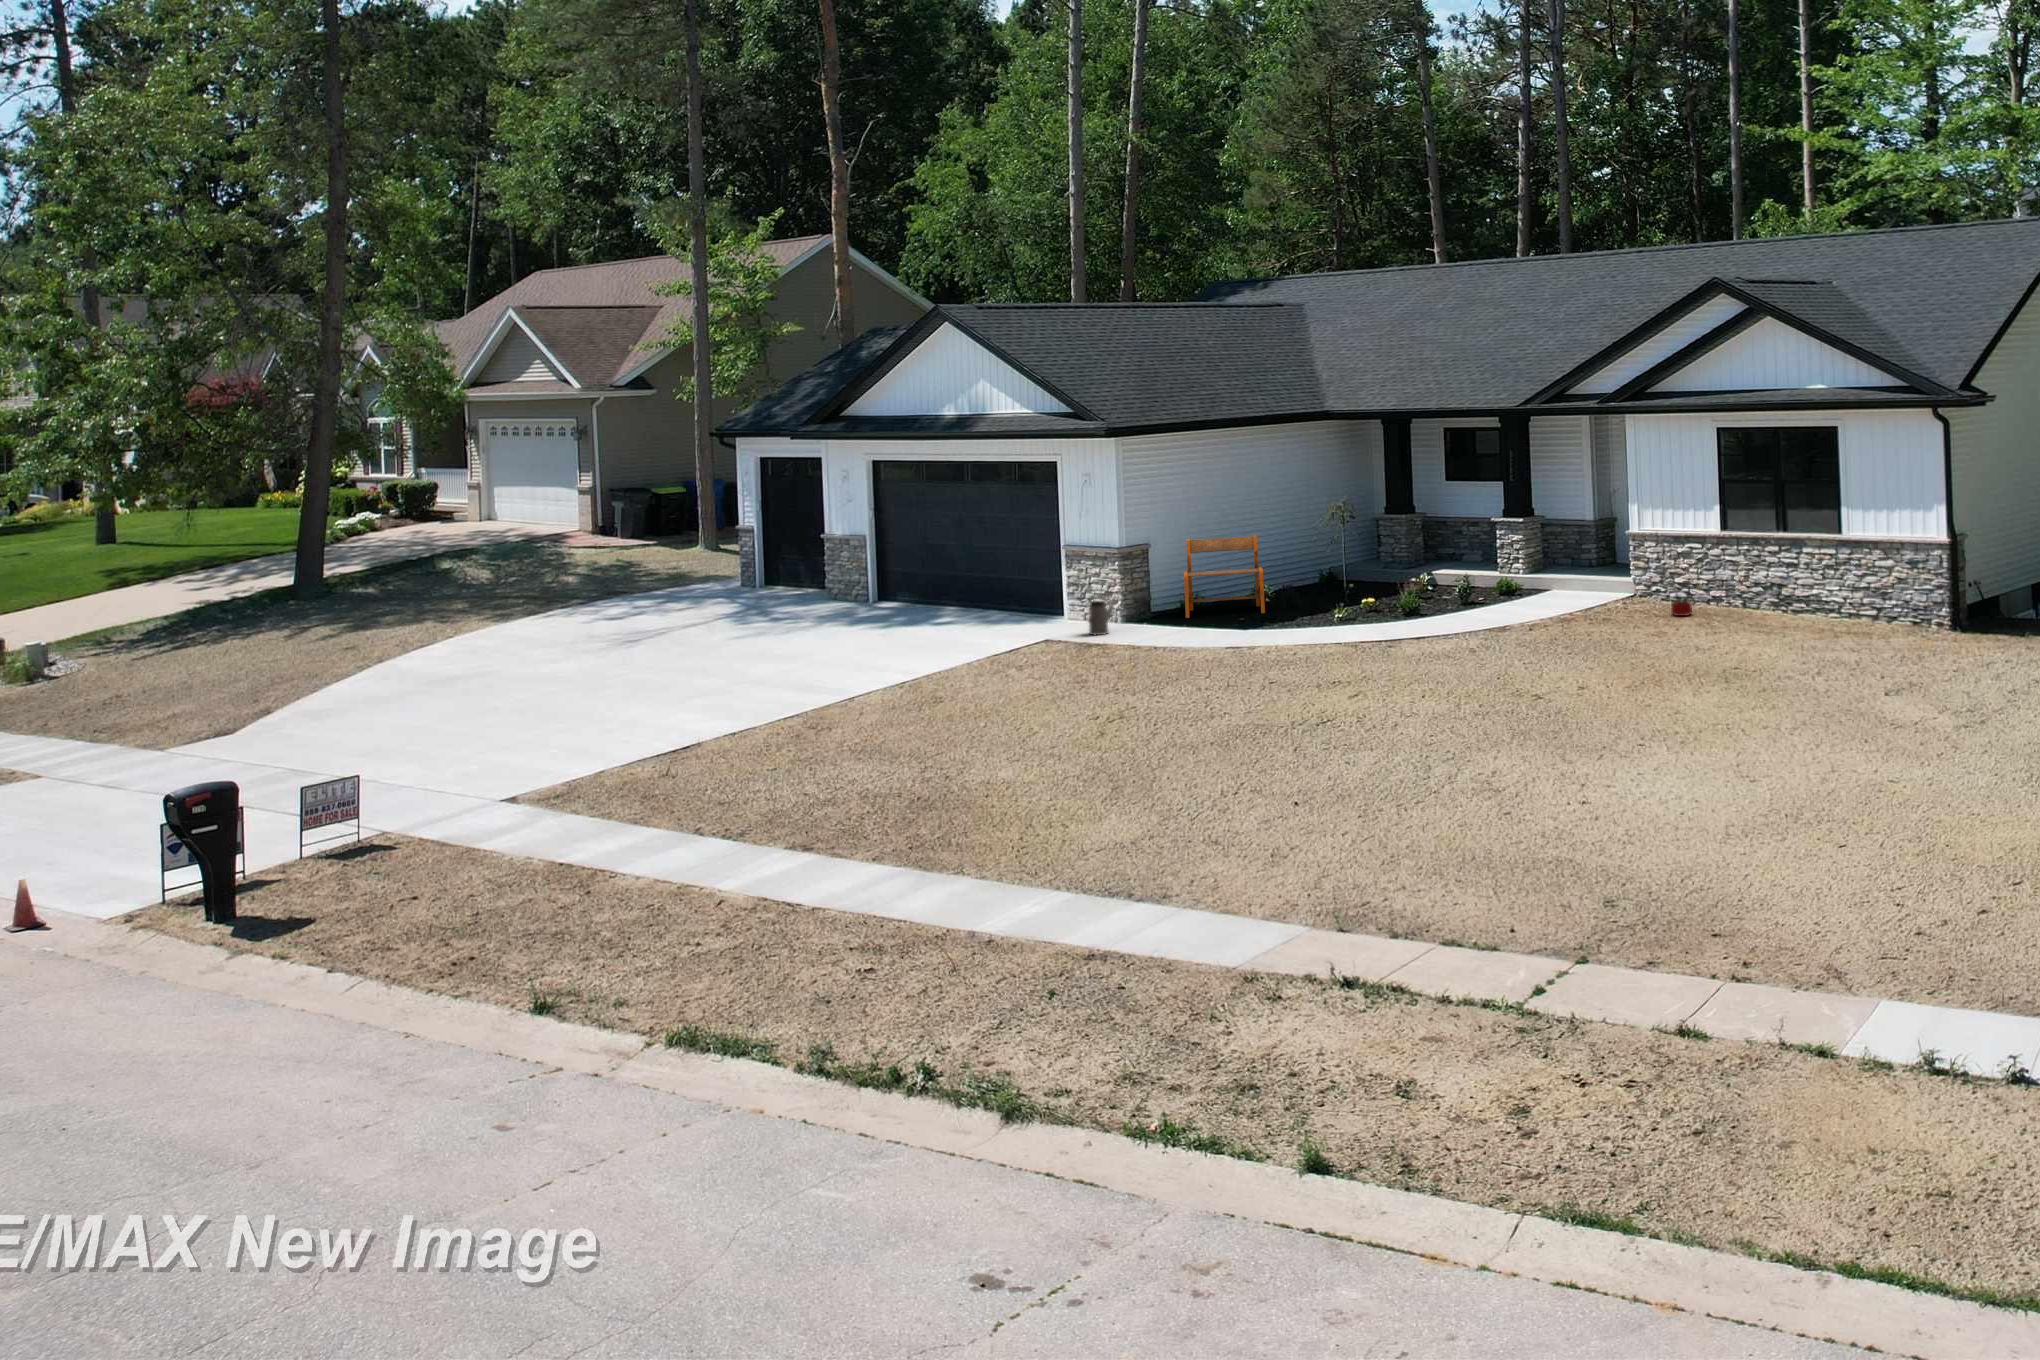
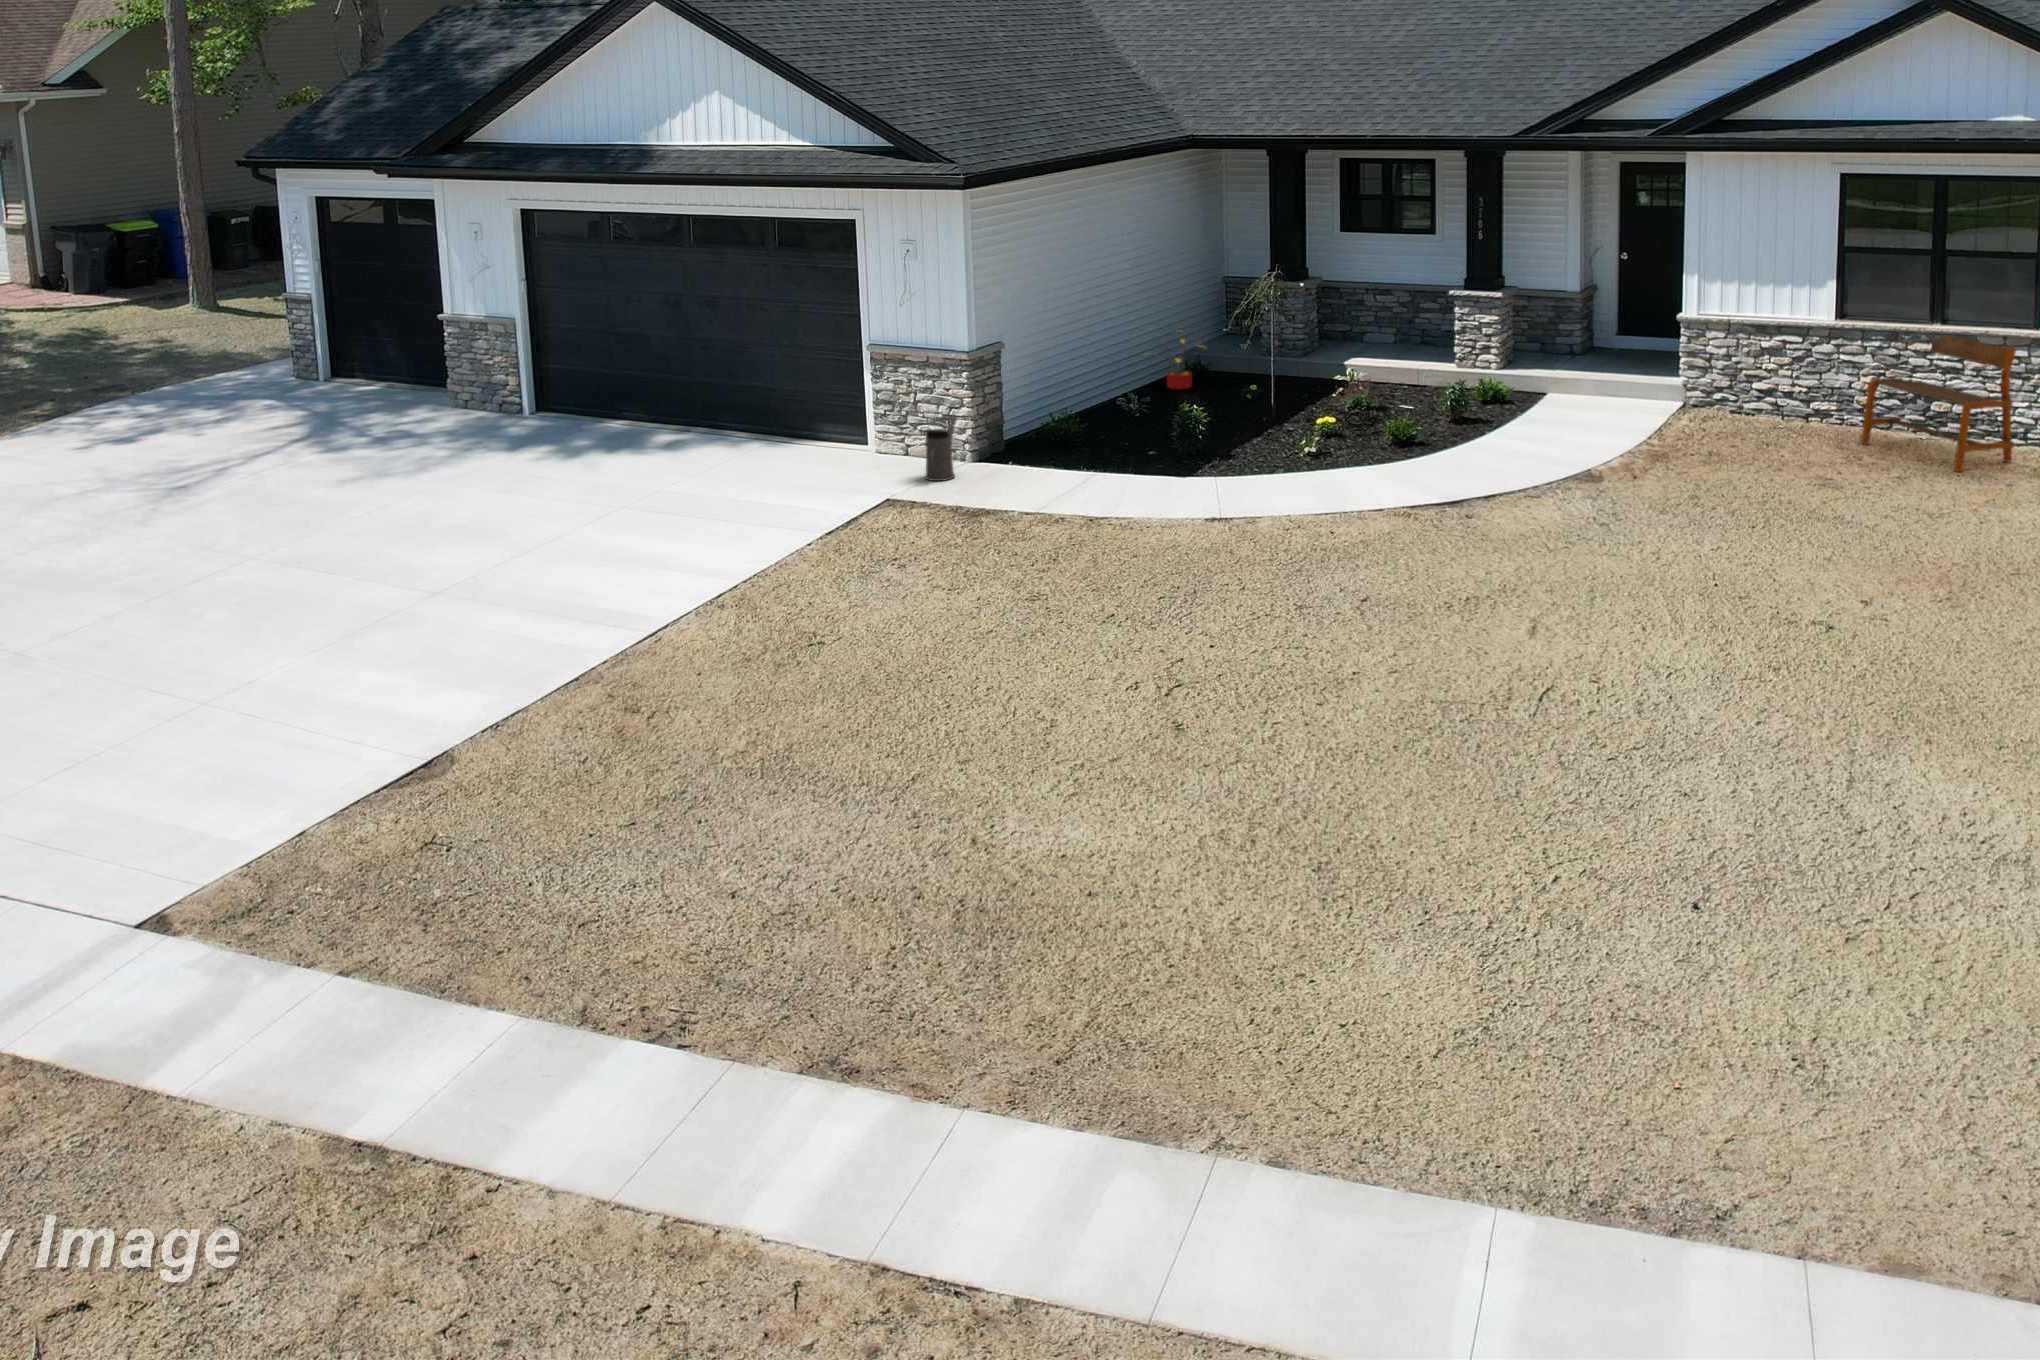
bench: present [1184,535,1265,618] -> present [1861,334,2016,472]
decorative plant: present [1671,576,1701,616] -> present [1163,331,1192,389]

